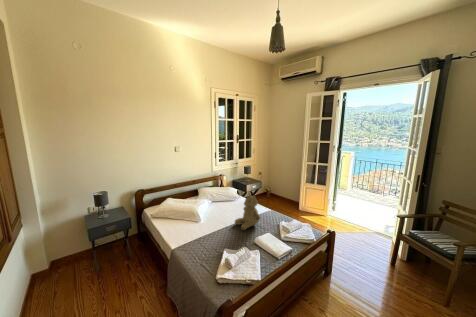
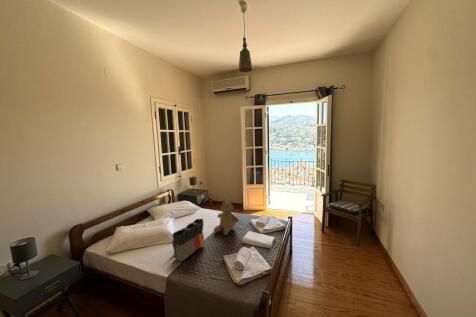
tote bag: none [181,206,218,242] -> present [172,219,205,261]

